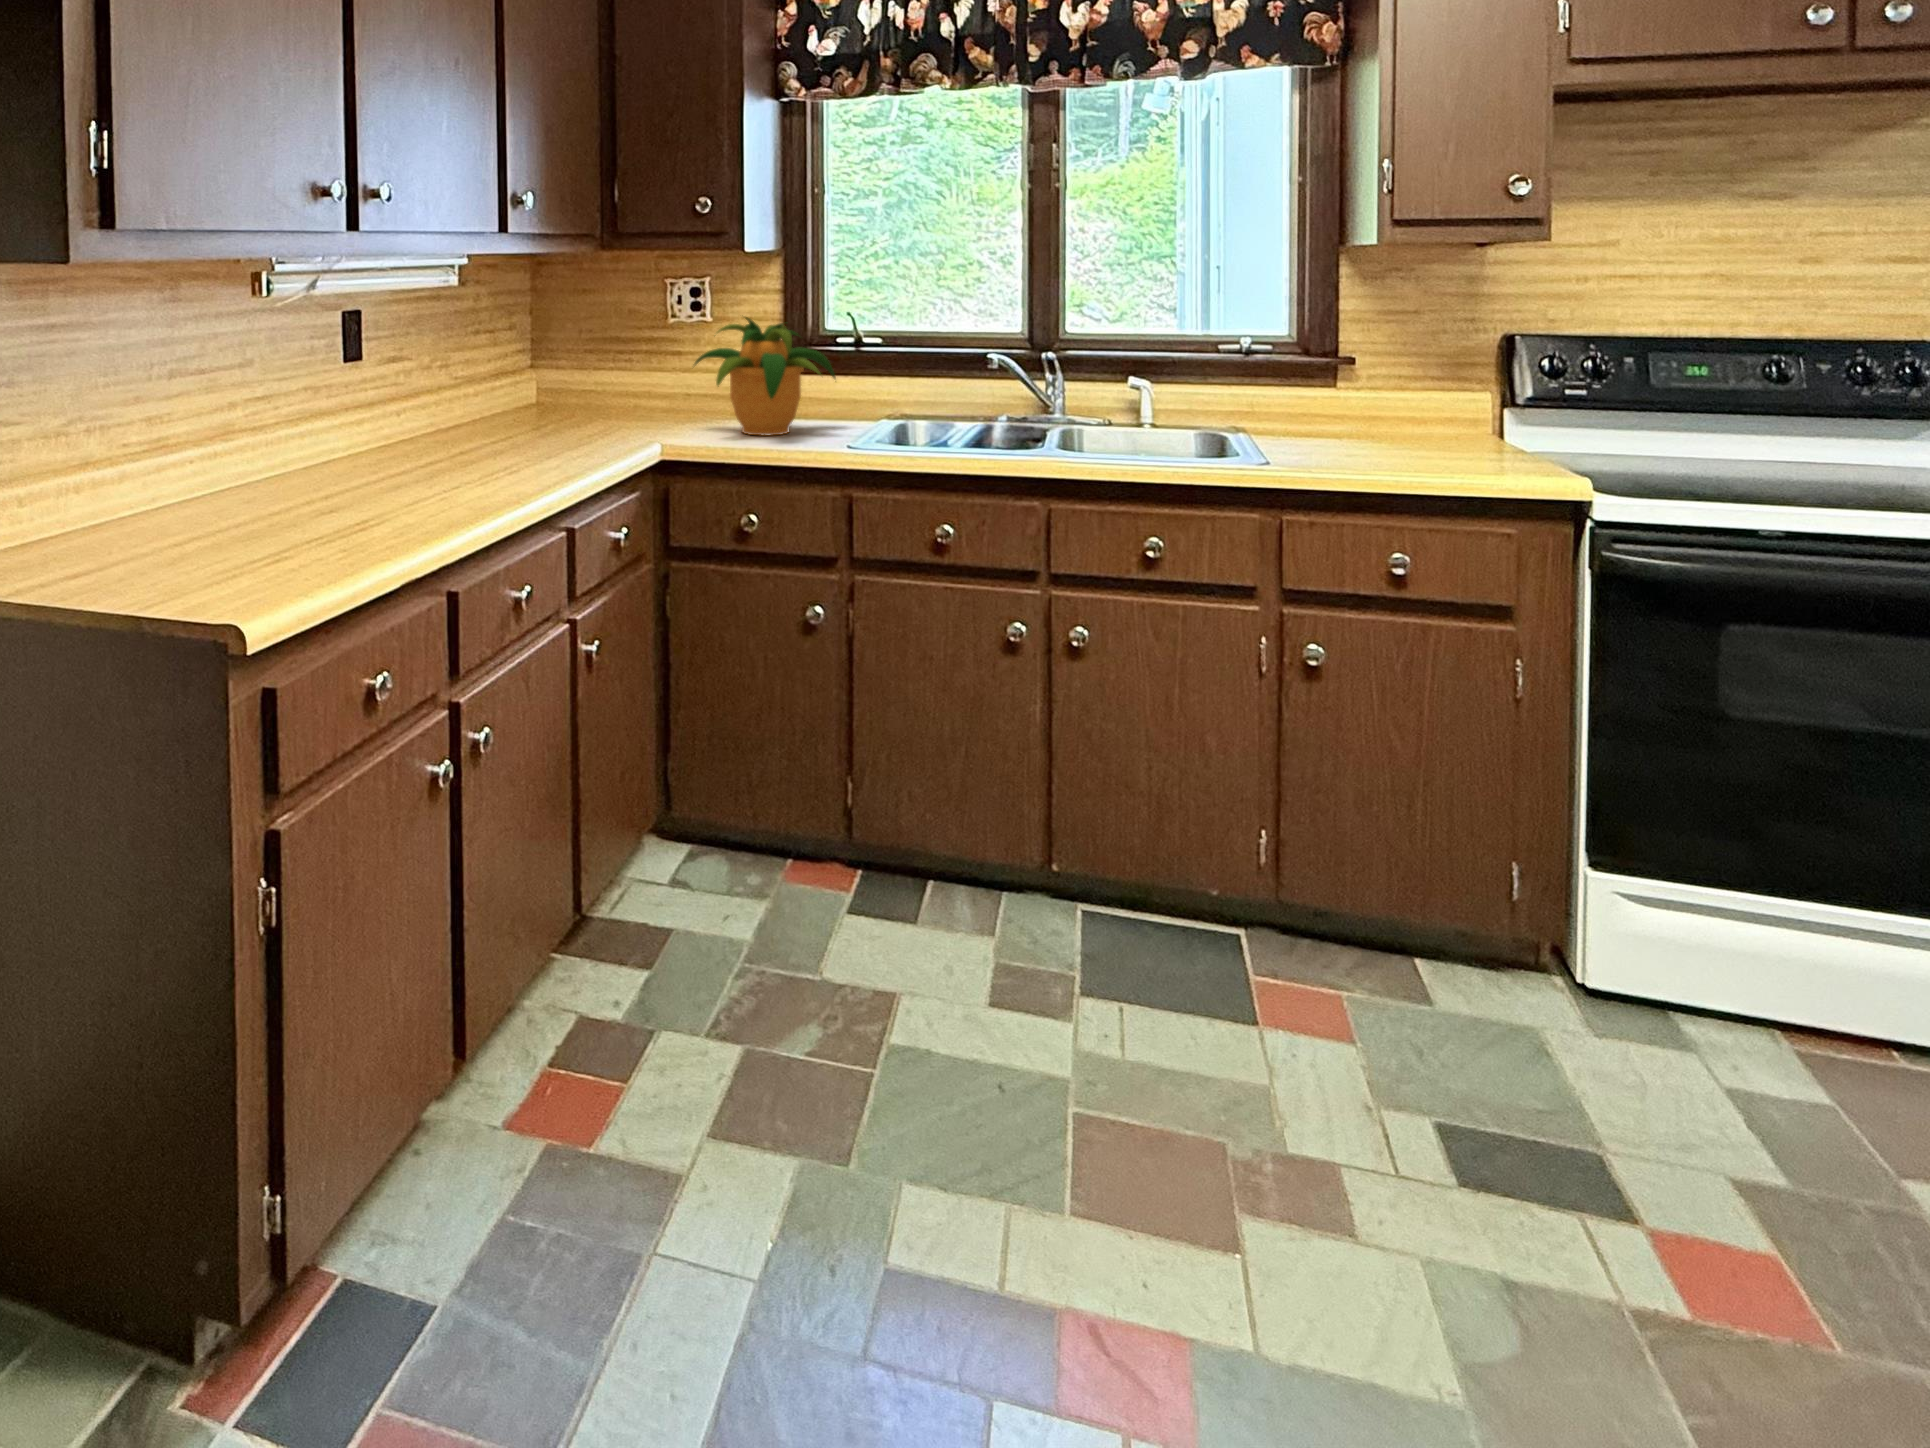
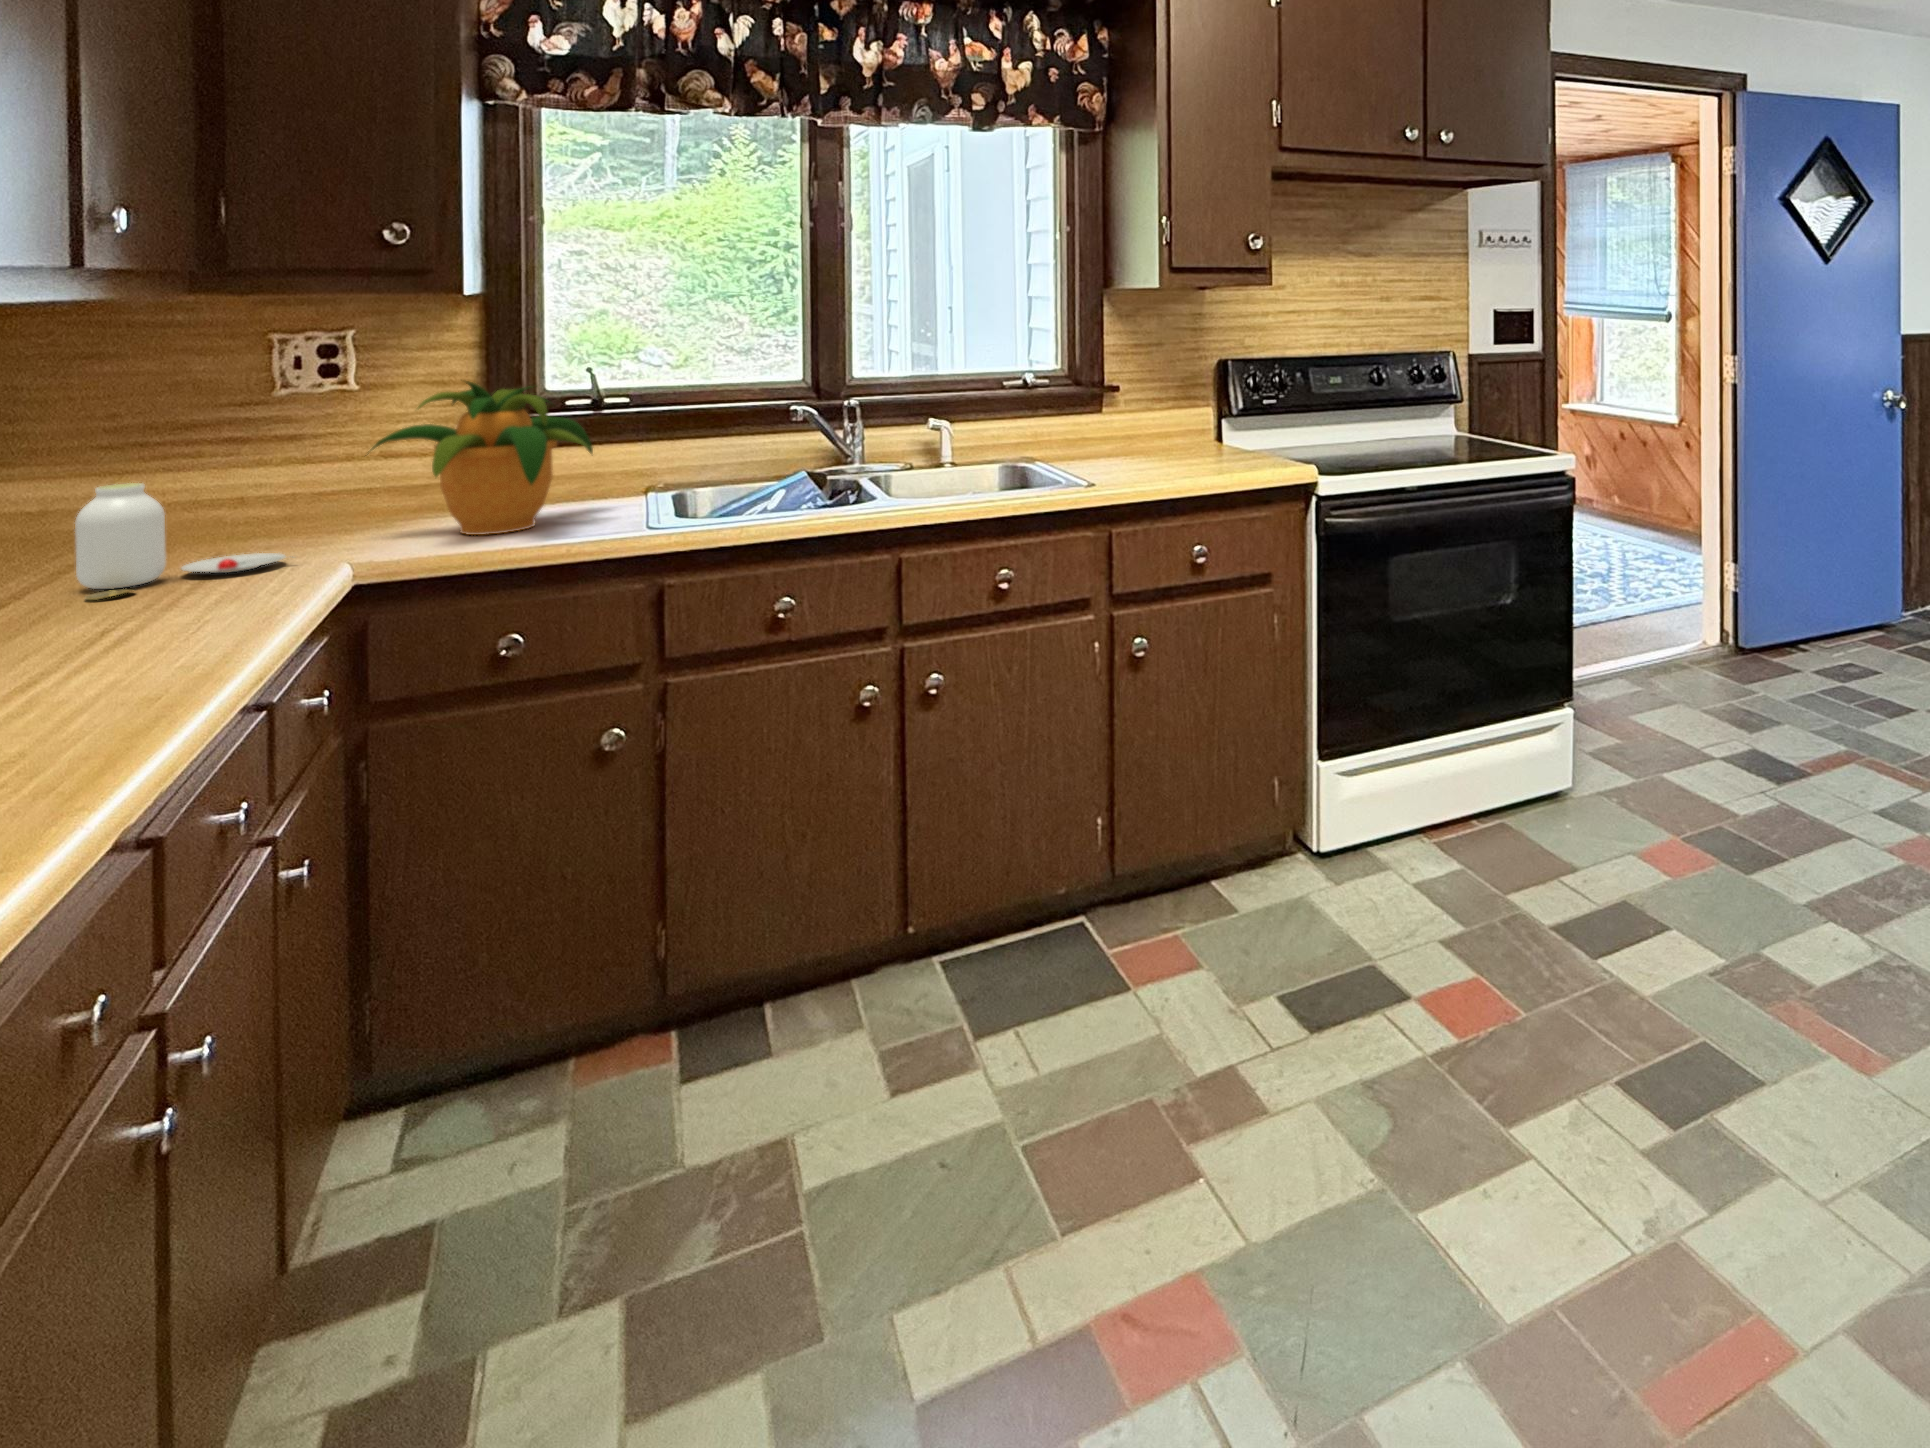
jar: none [534,373,641,445] -> present [75,483,286,600]

